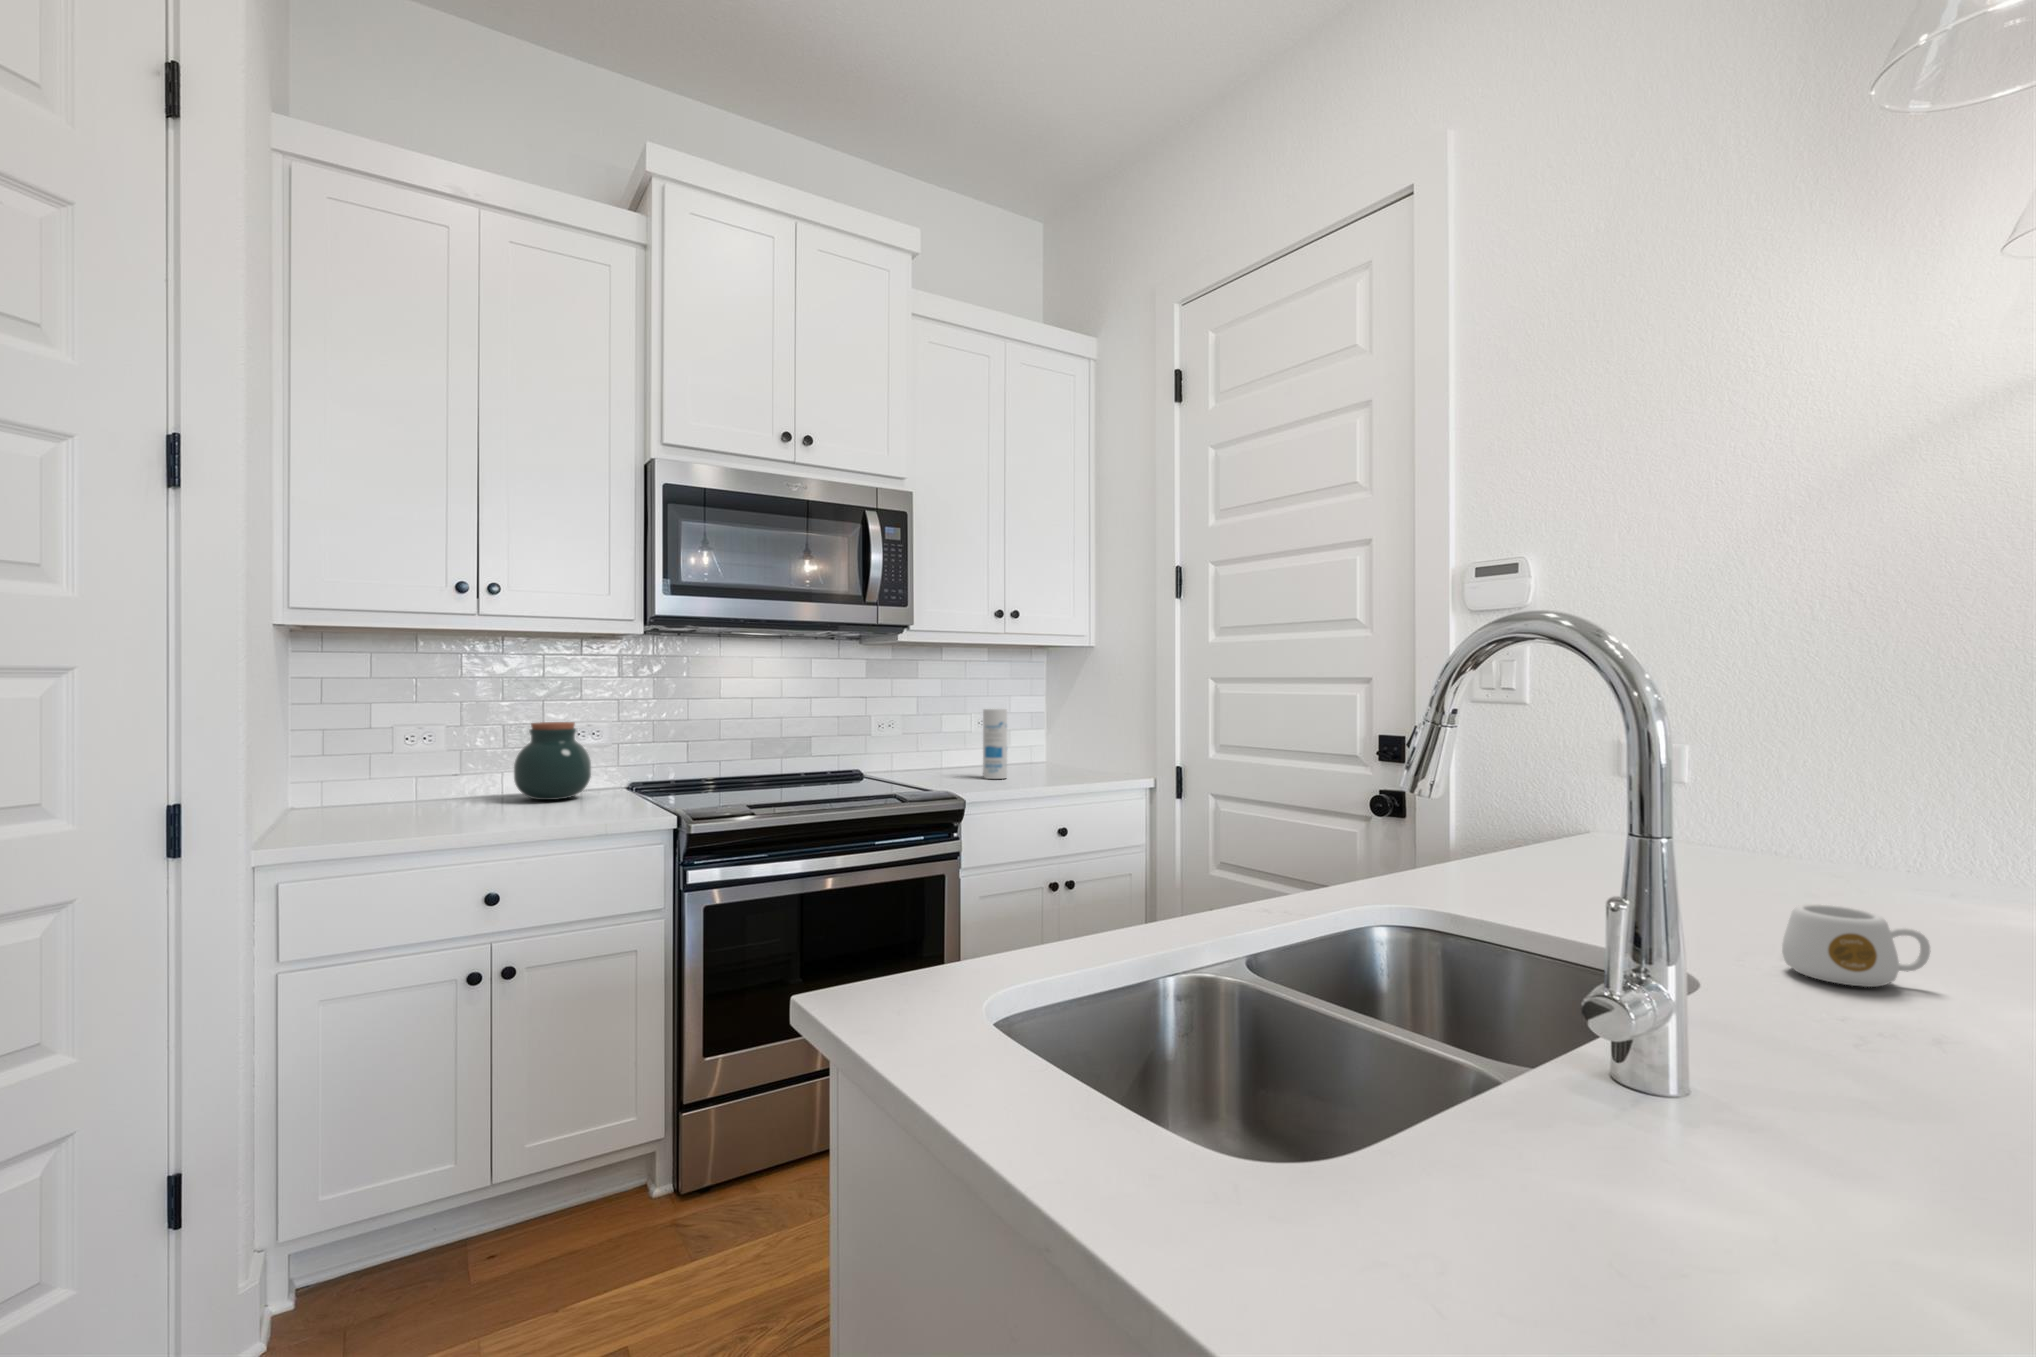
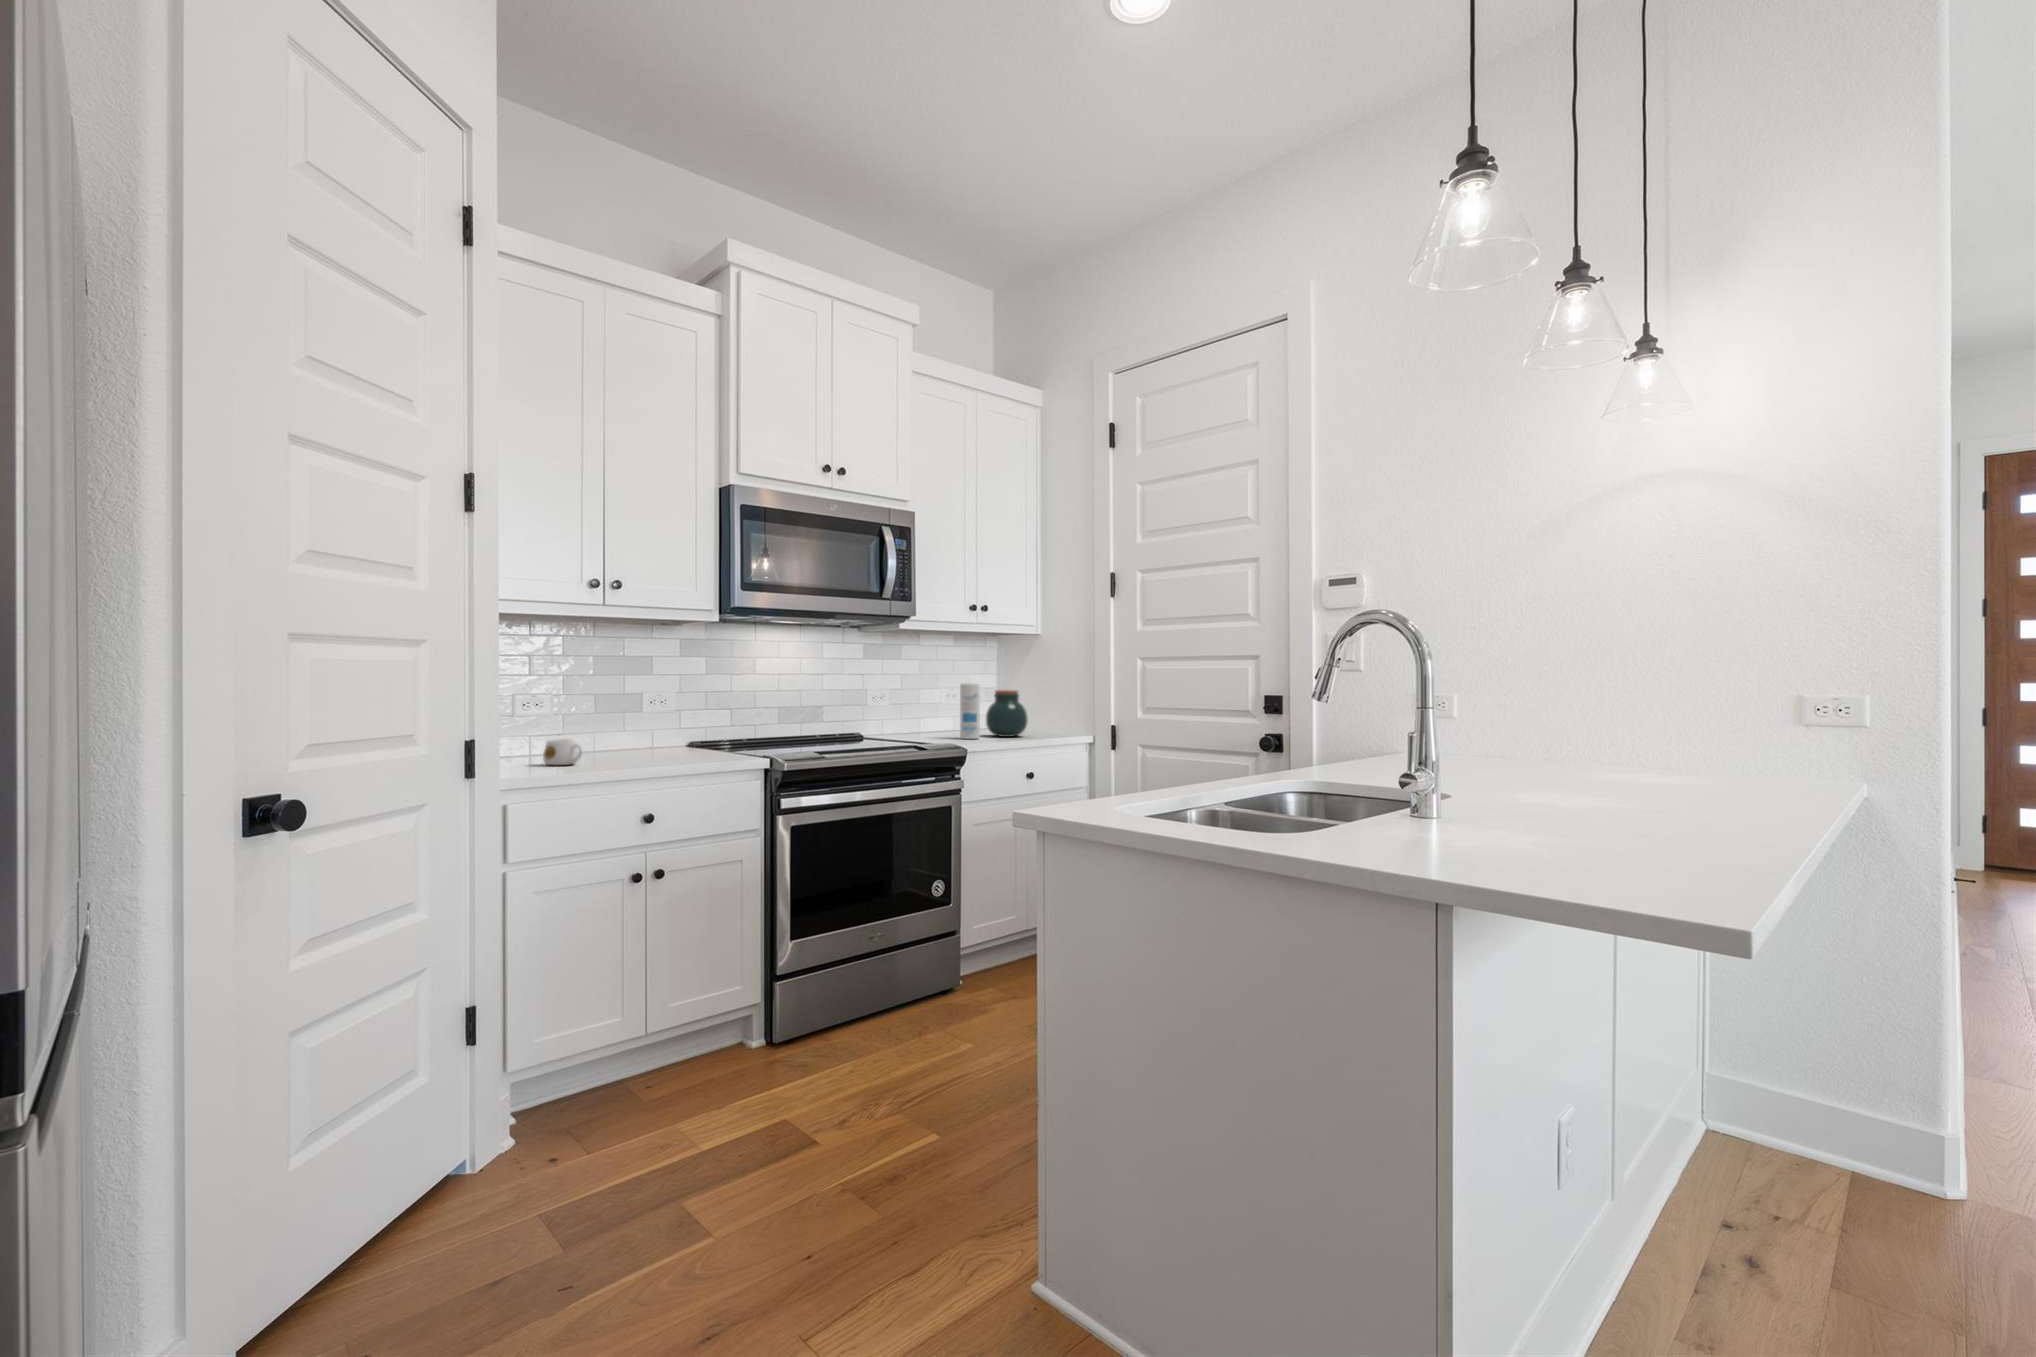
jar: present [514,722,591,800] -> present [986,690,1028,737]
mug: present [1782,904,1931,987] -> present [543,739,582,765]

